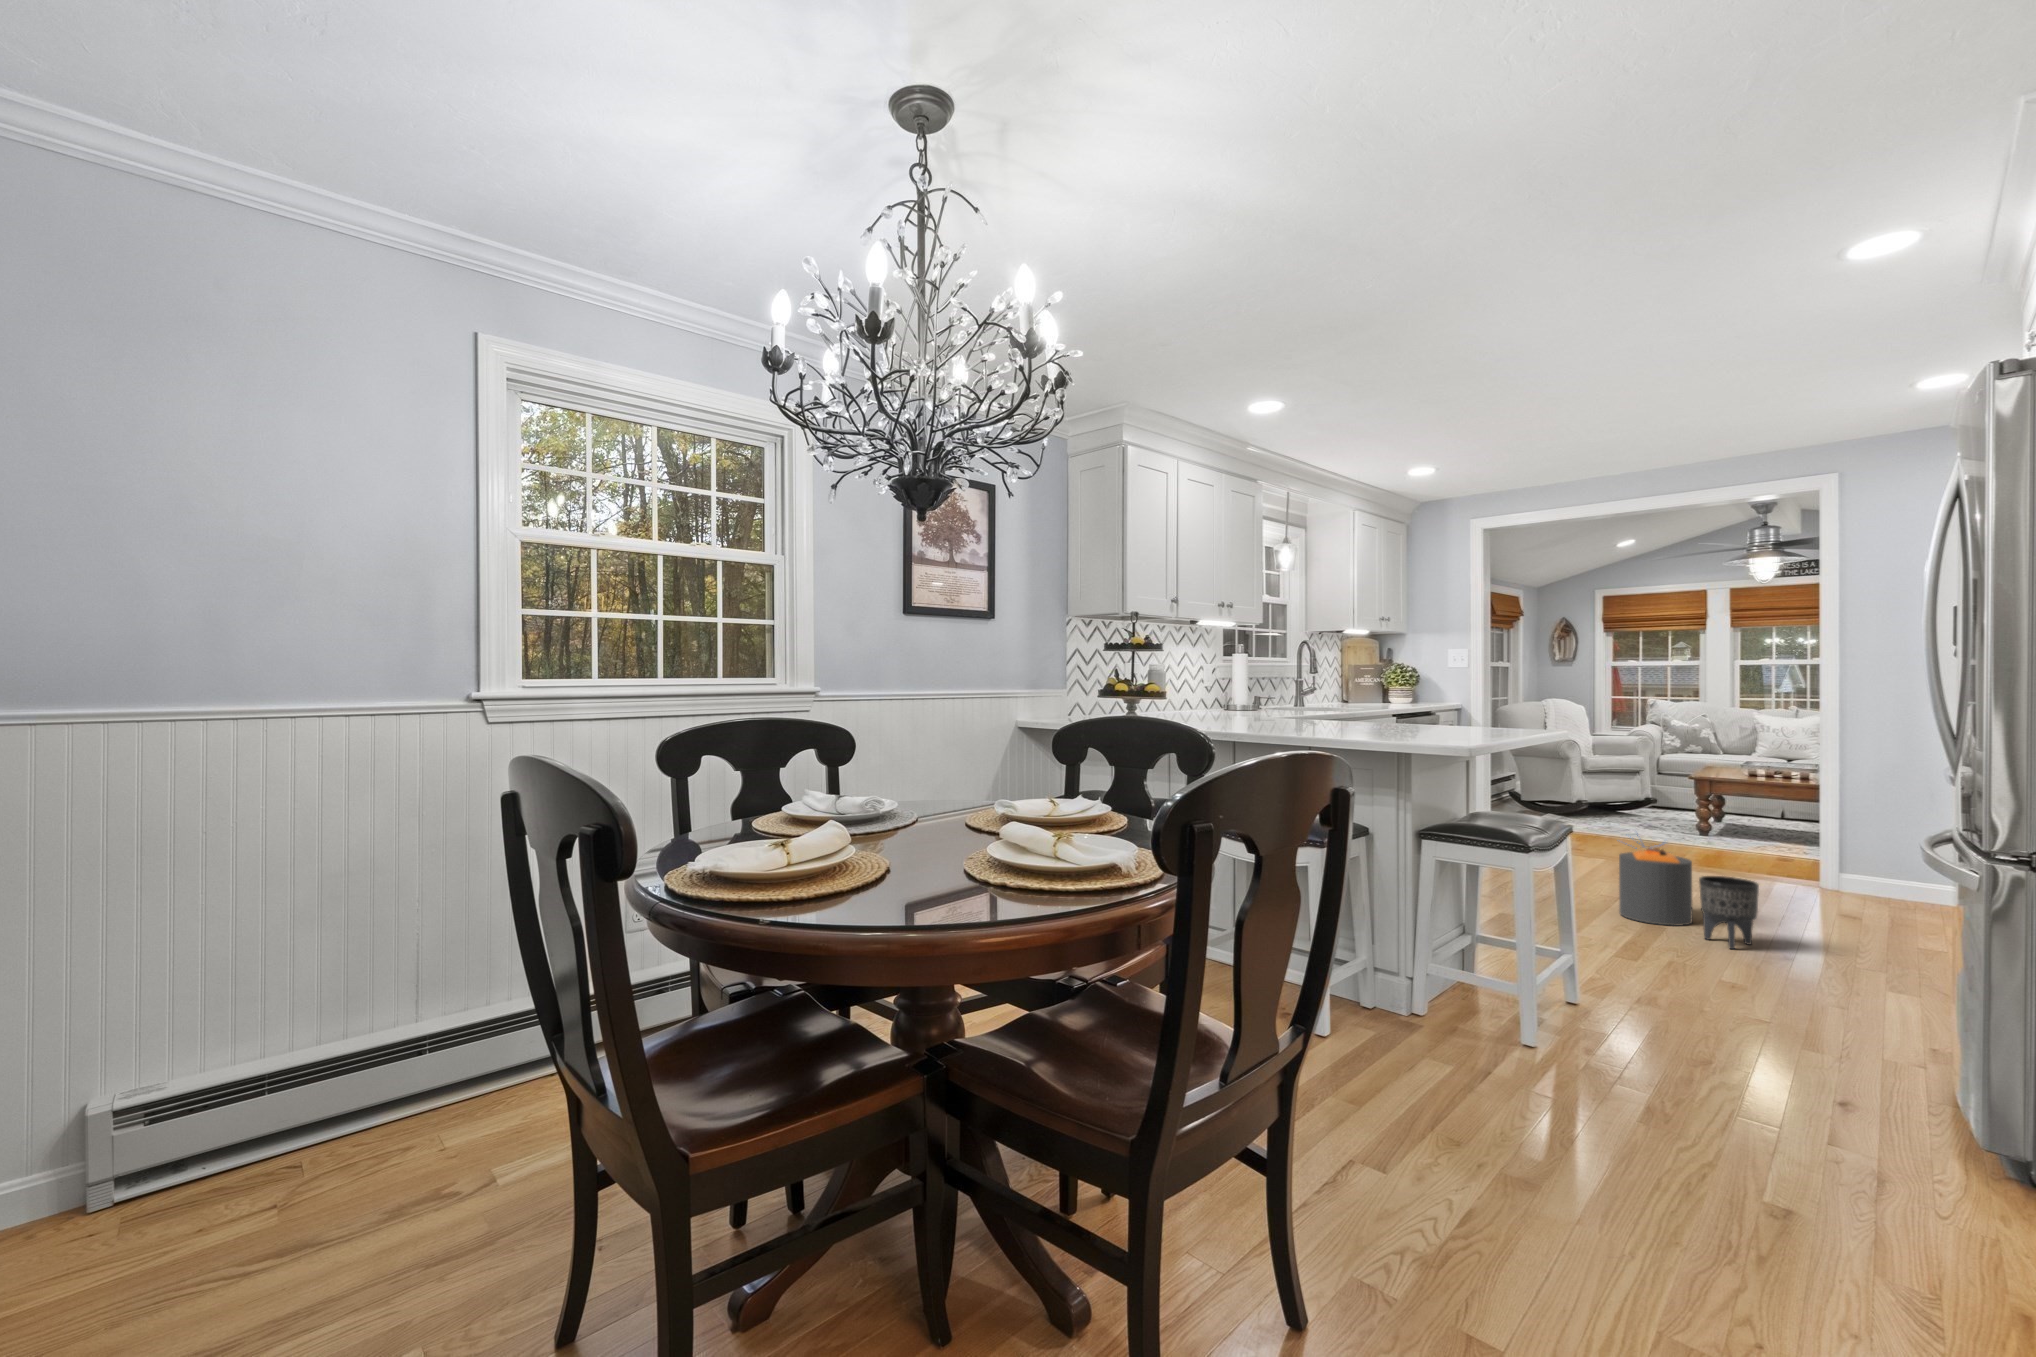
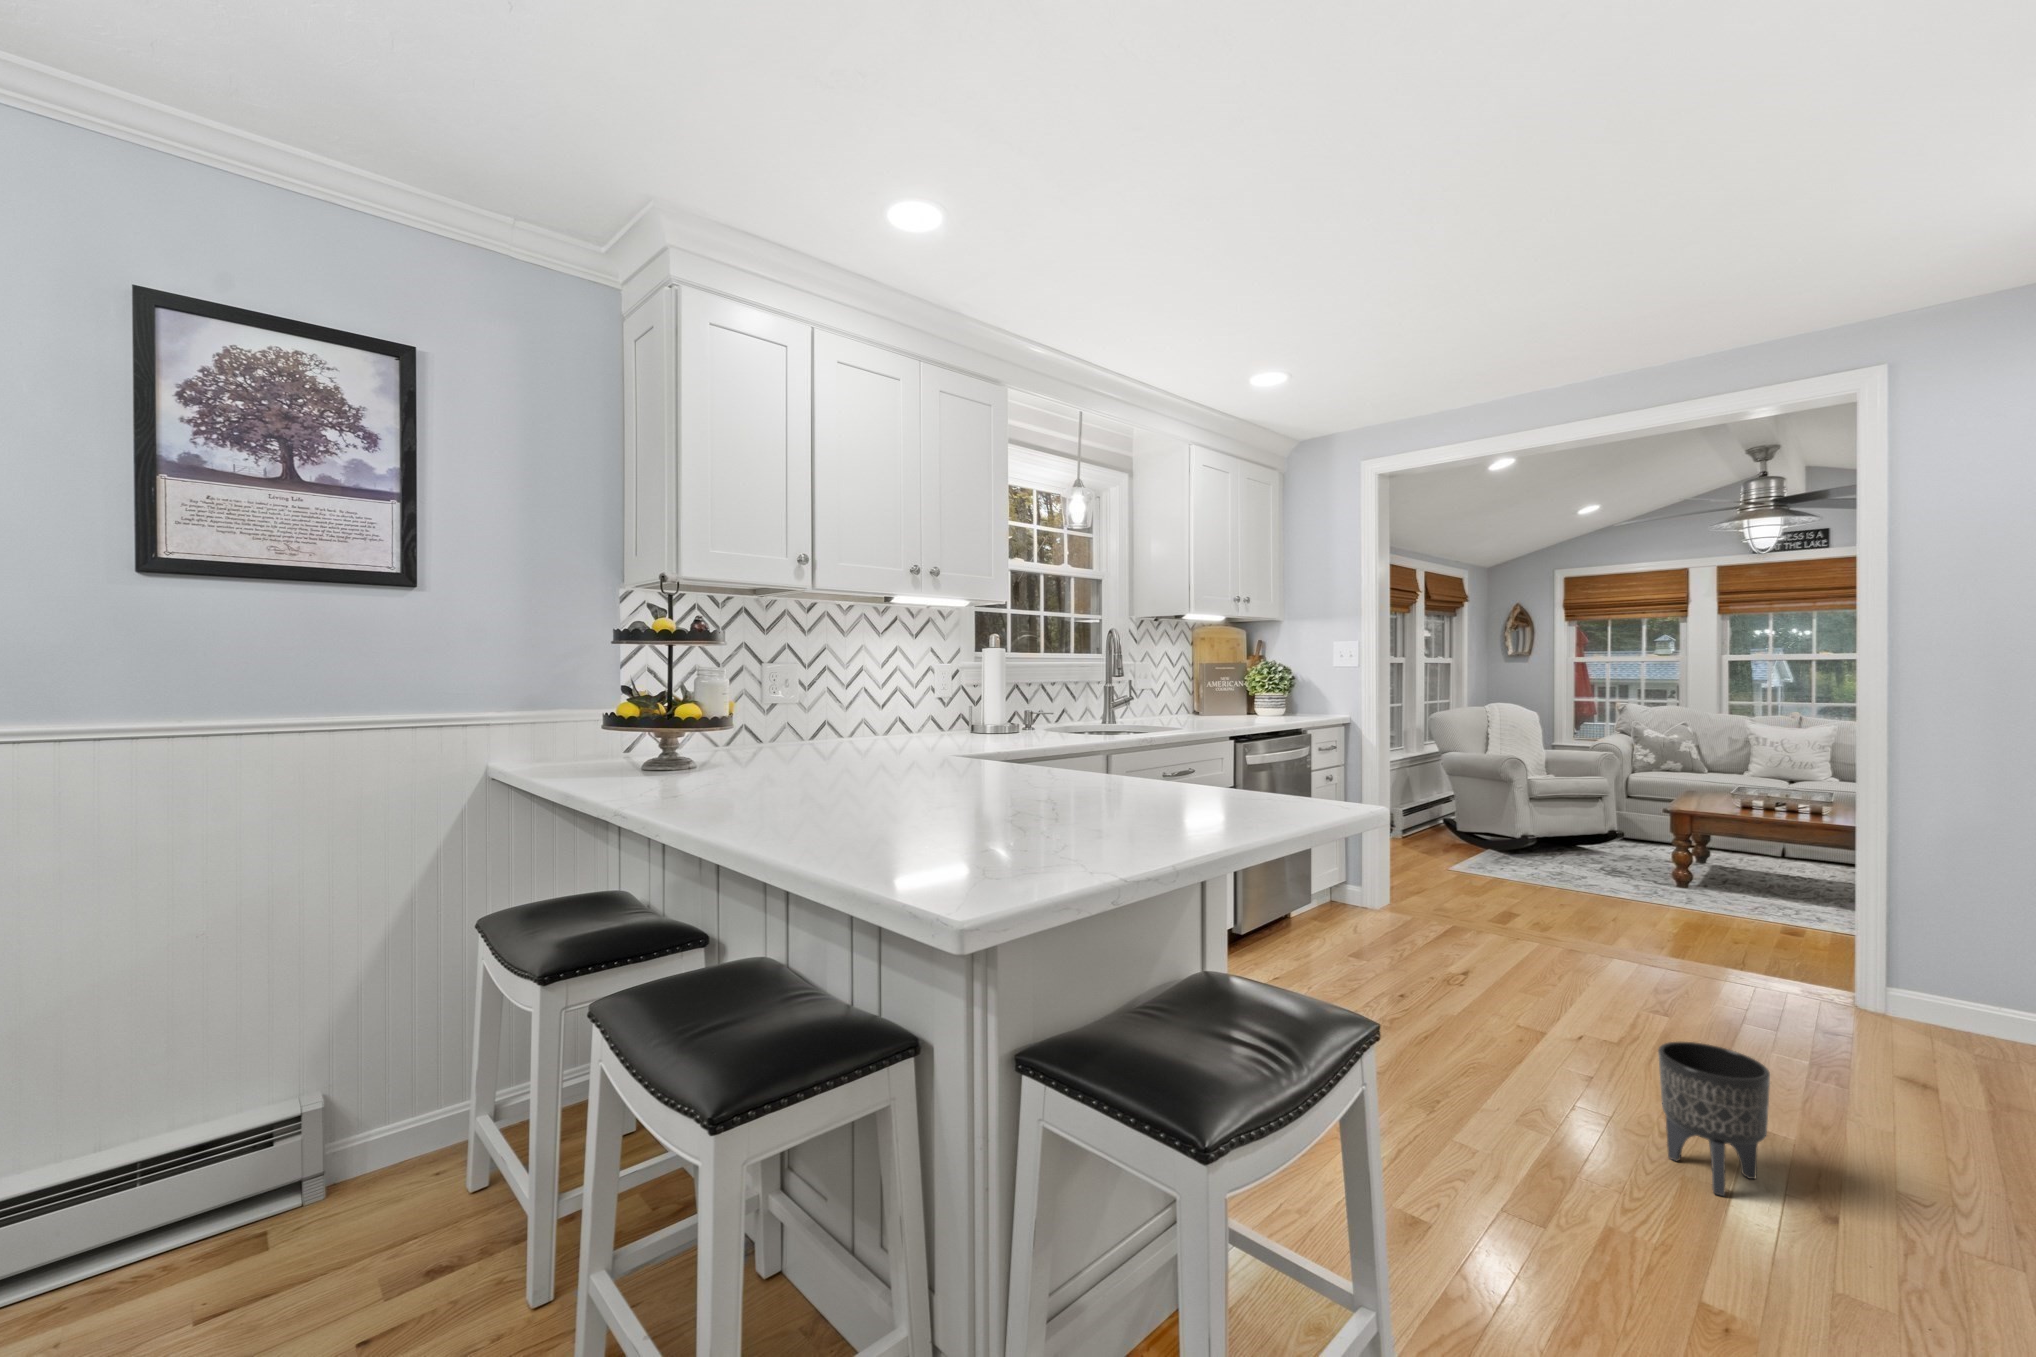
trash can: present [1619,833,1692,926] -> none [1521,932,1650,1113]

